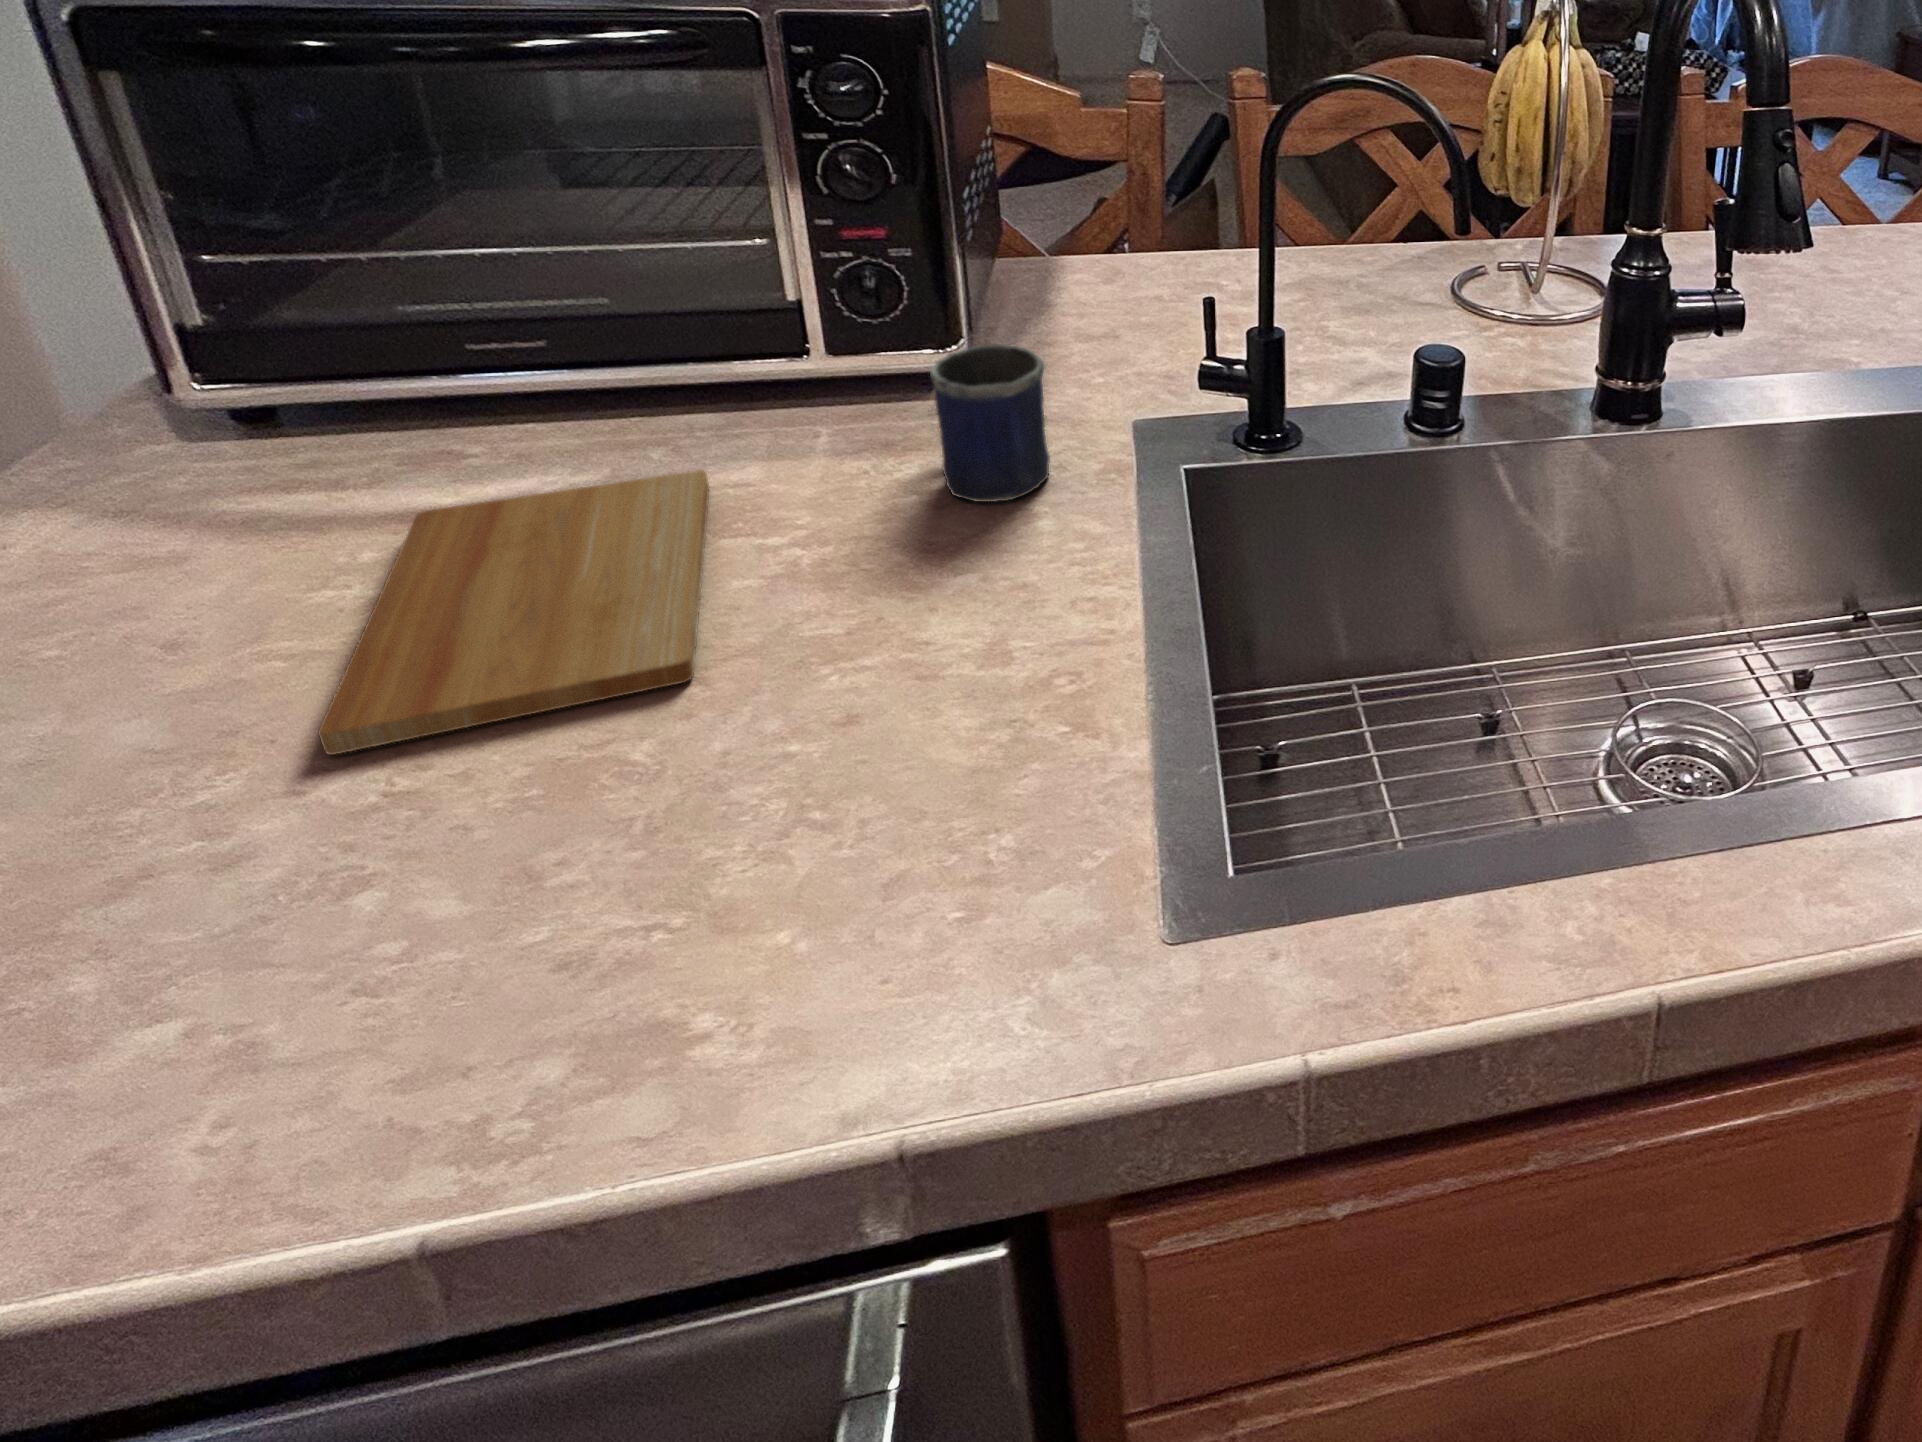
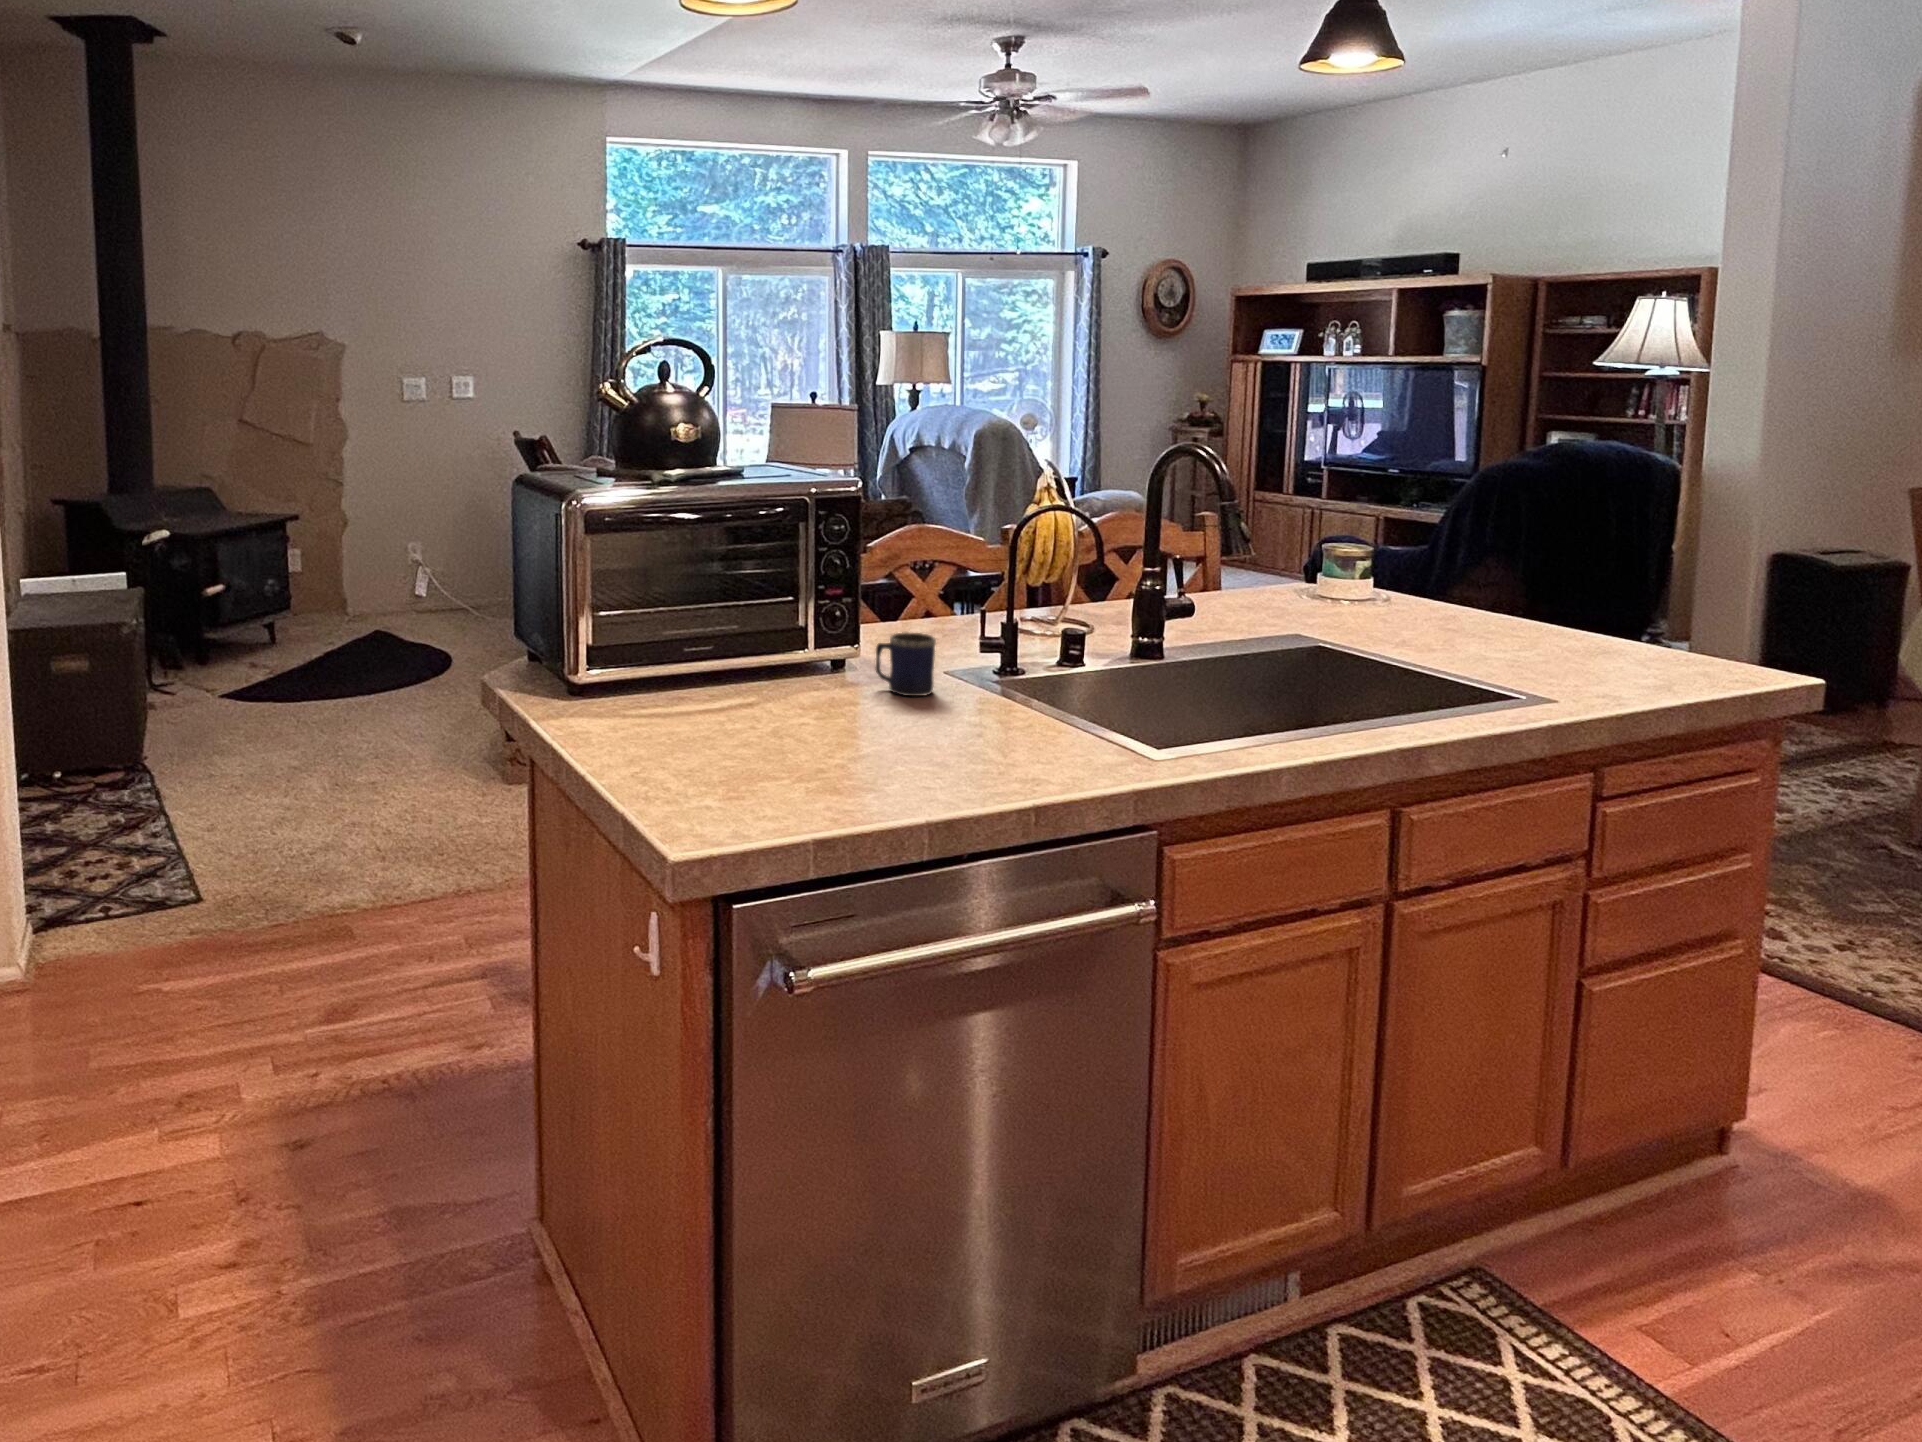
cutting board: present [318,470,709,755] -> none [720,691,899,753]

